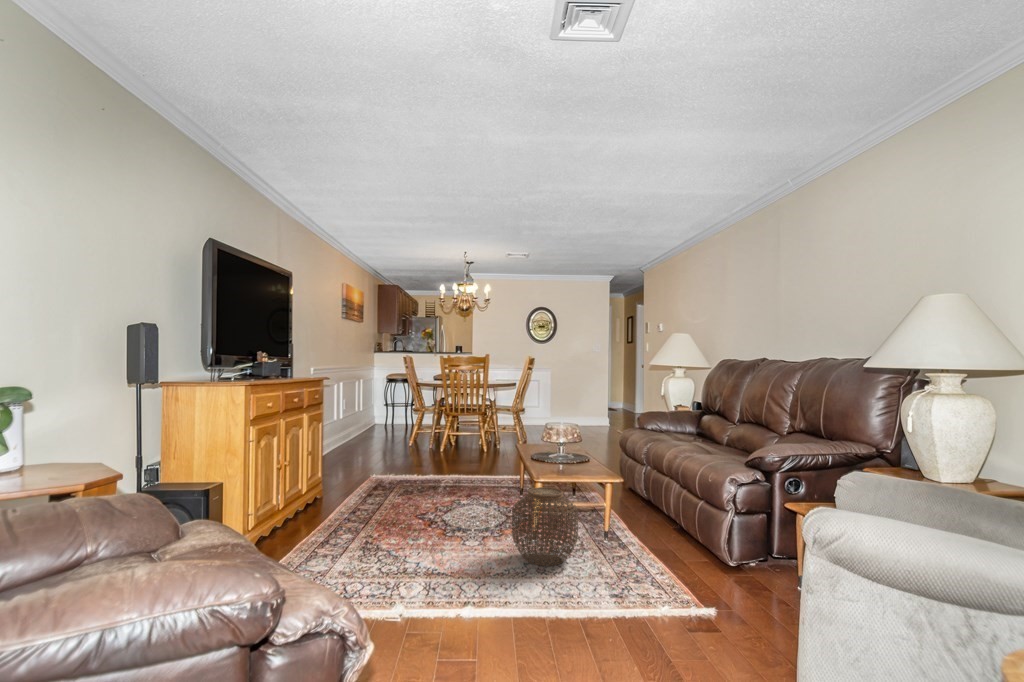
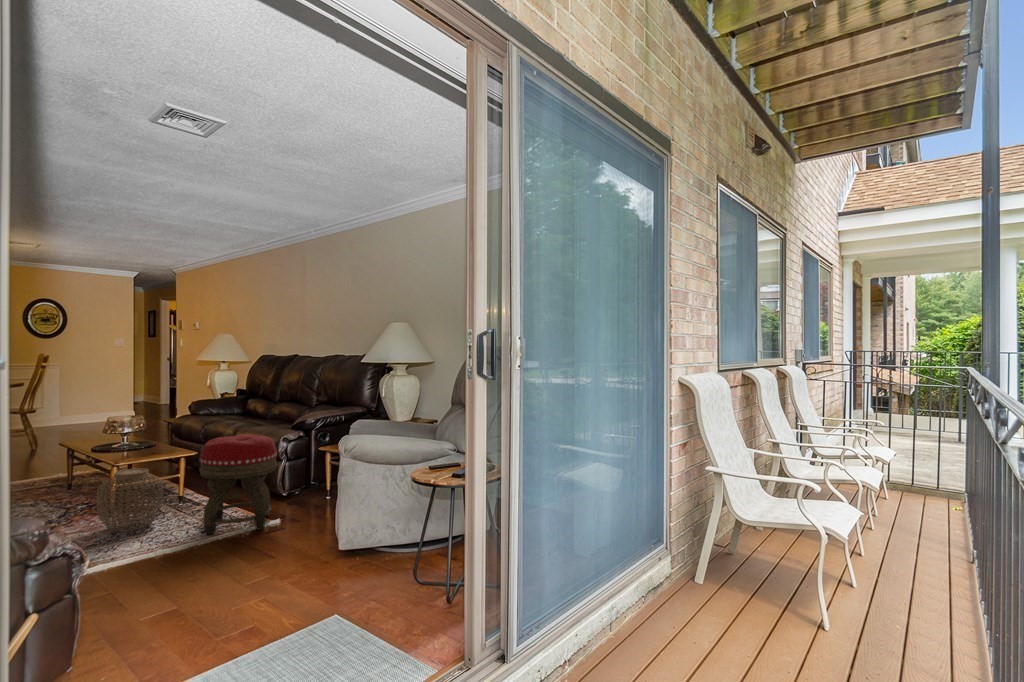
footstool: none [610,465,714,620] -> present [199,434,277,534]

